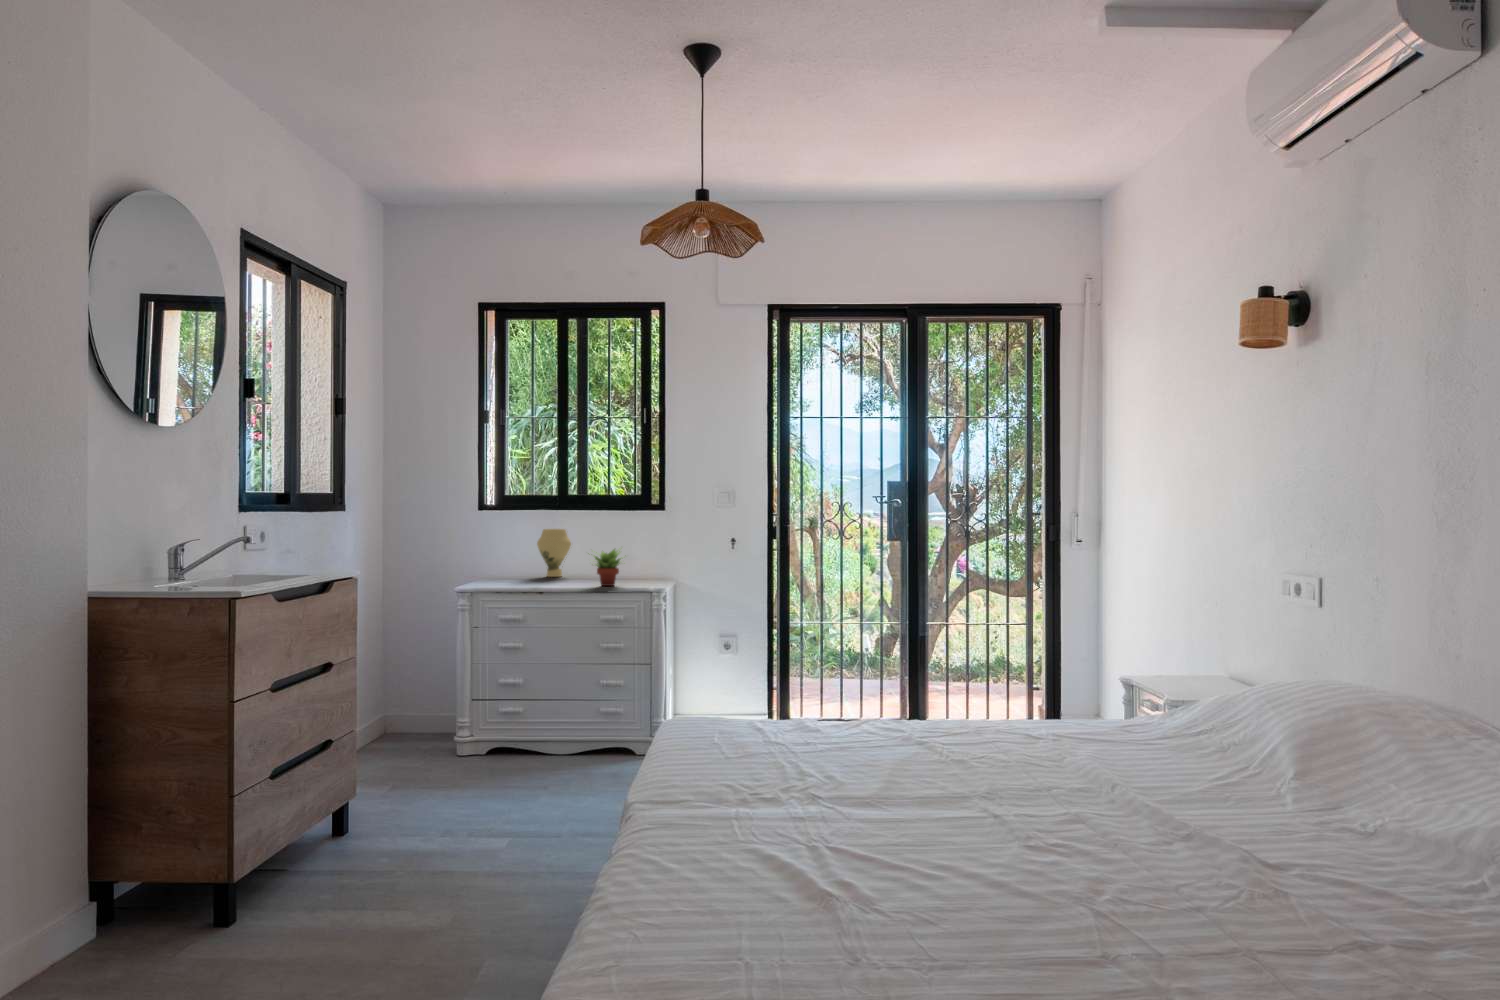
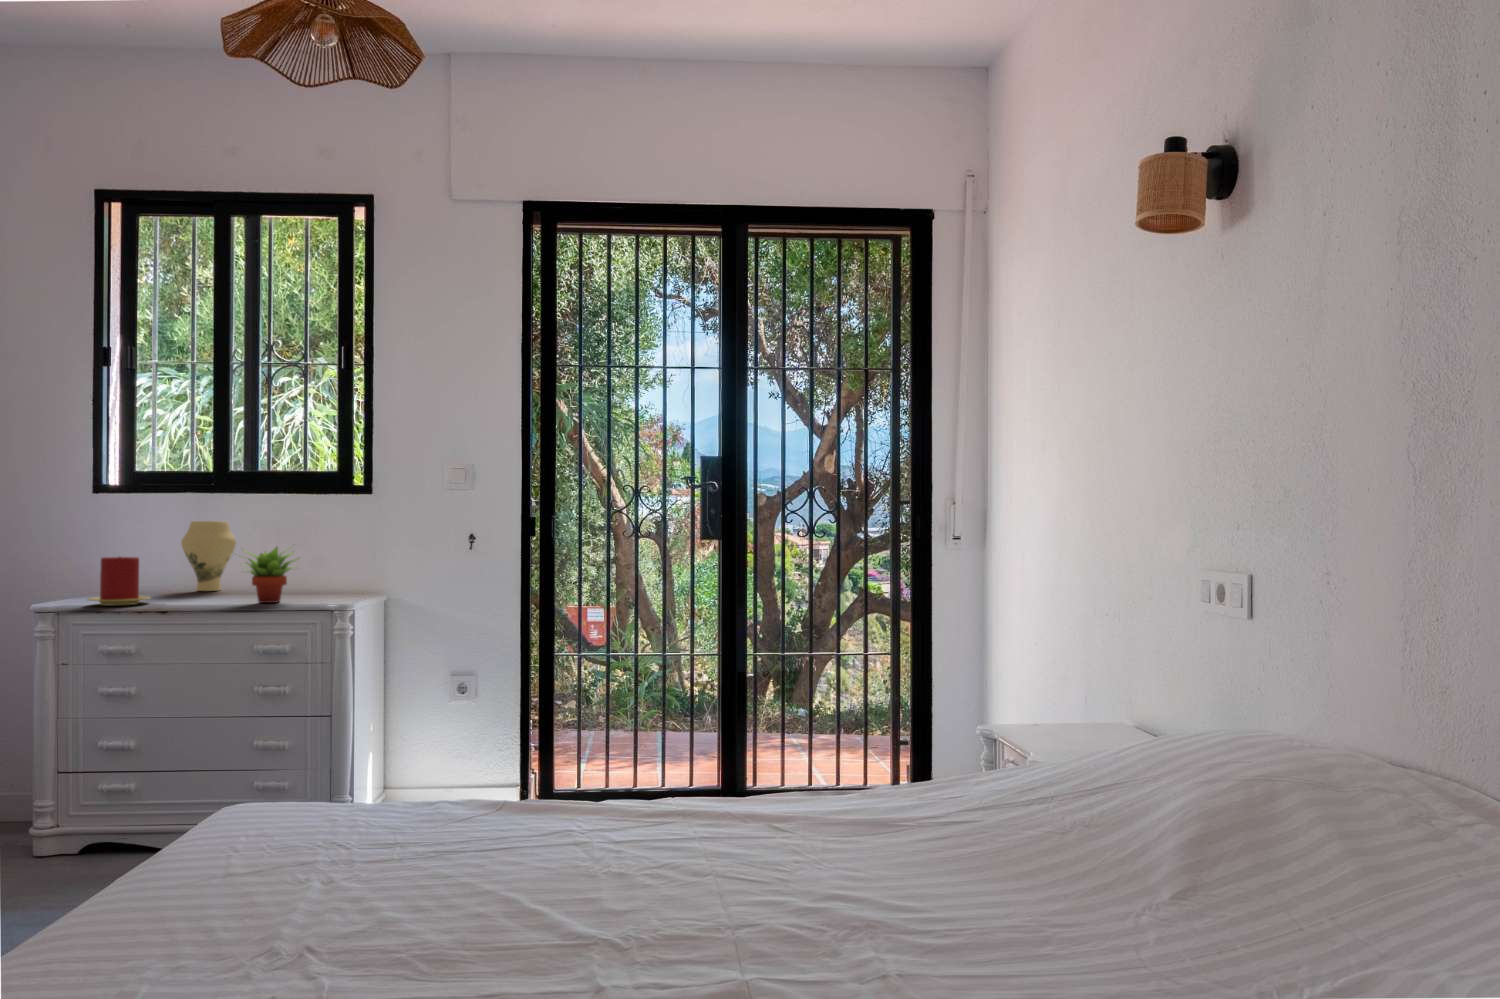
candle: none [492,554,531,587] -> present [88,557,151,606]

